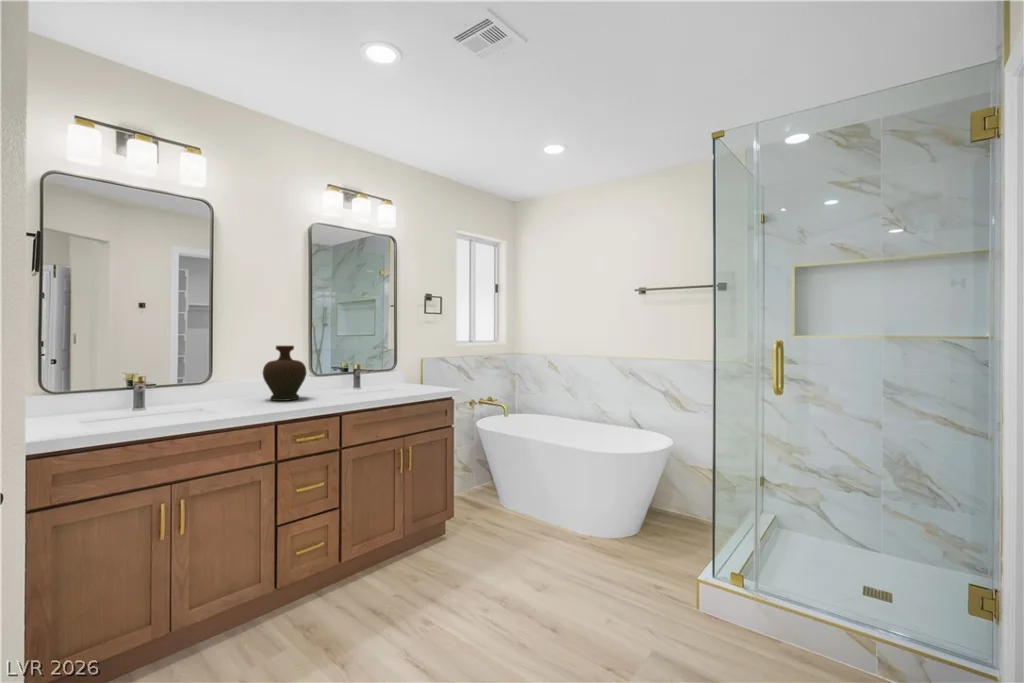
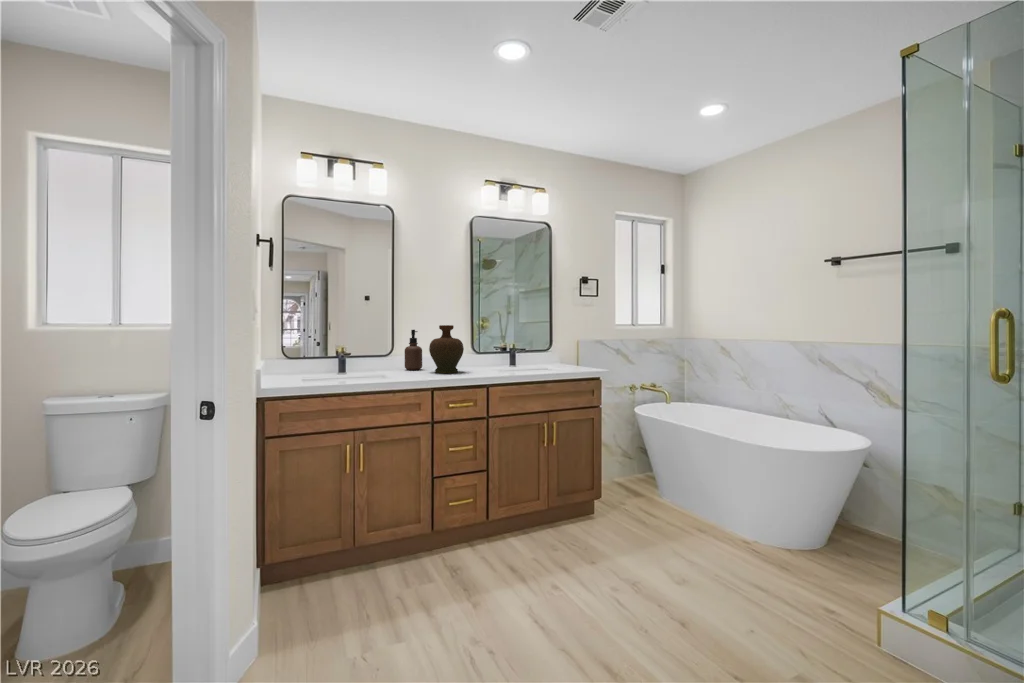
soap dispenser: none [227,350,251,398] -> present [405,330,422,370]

